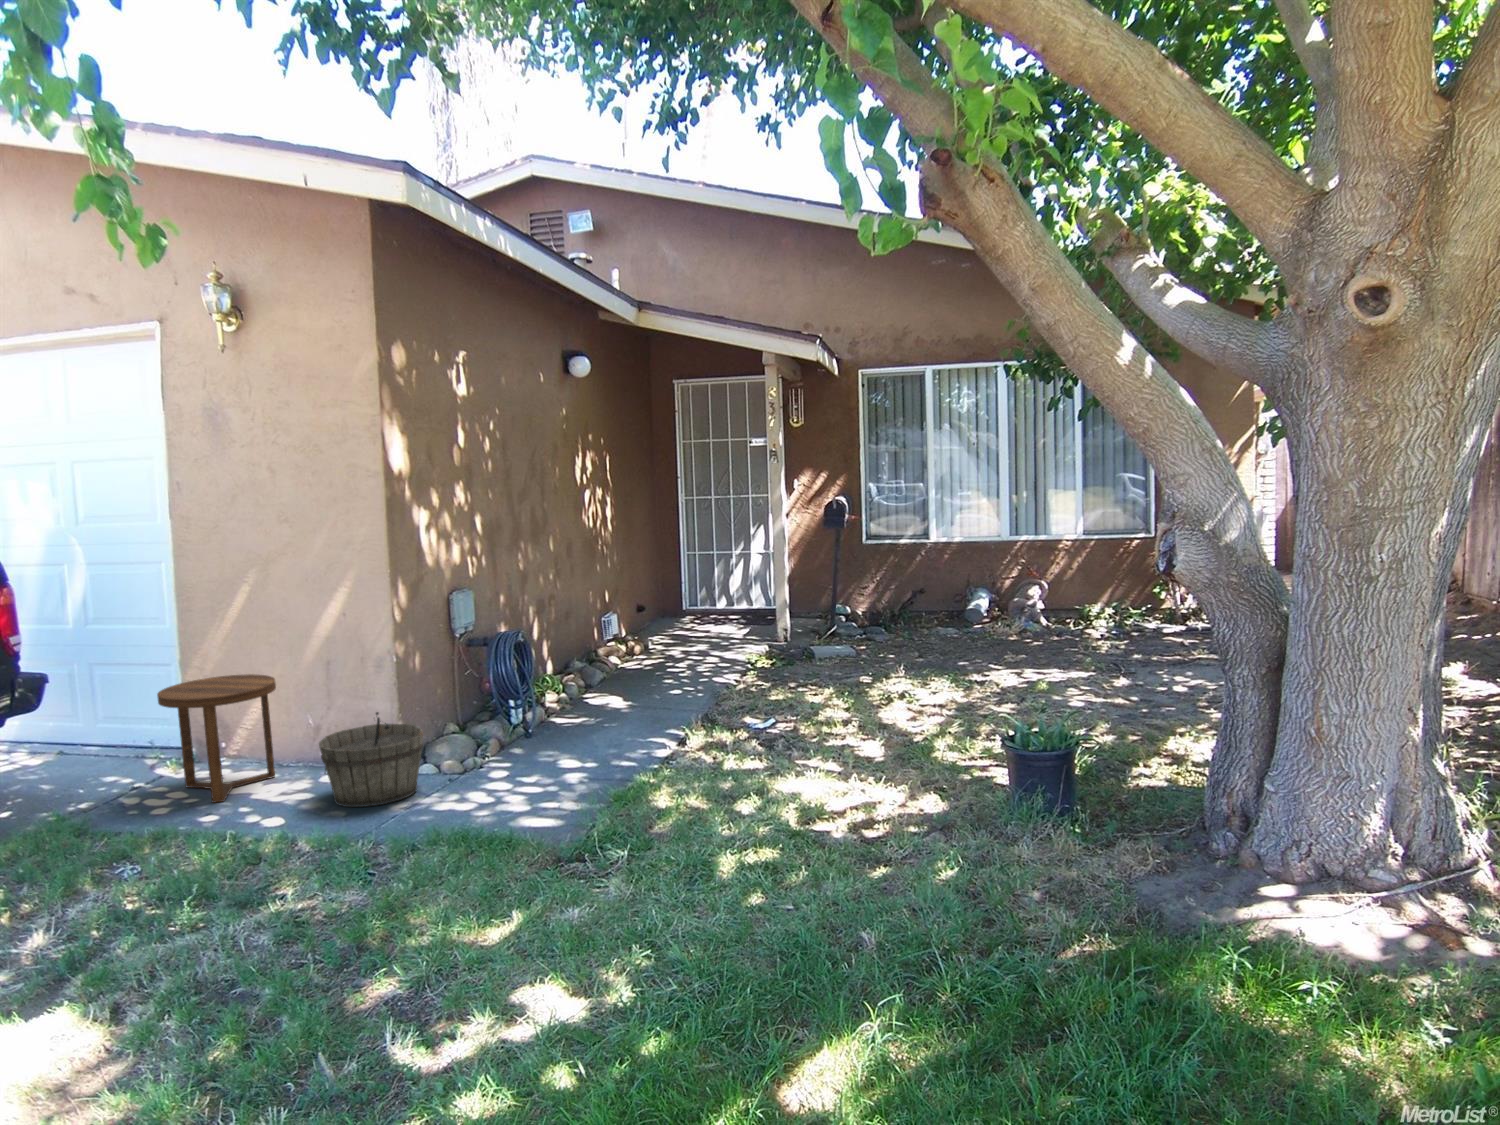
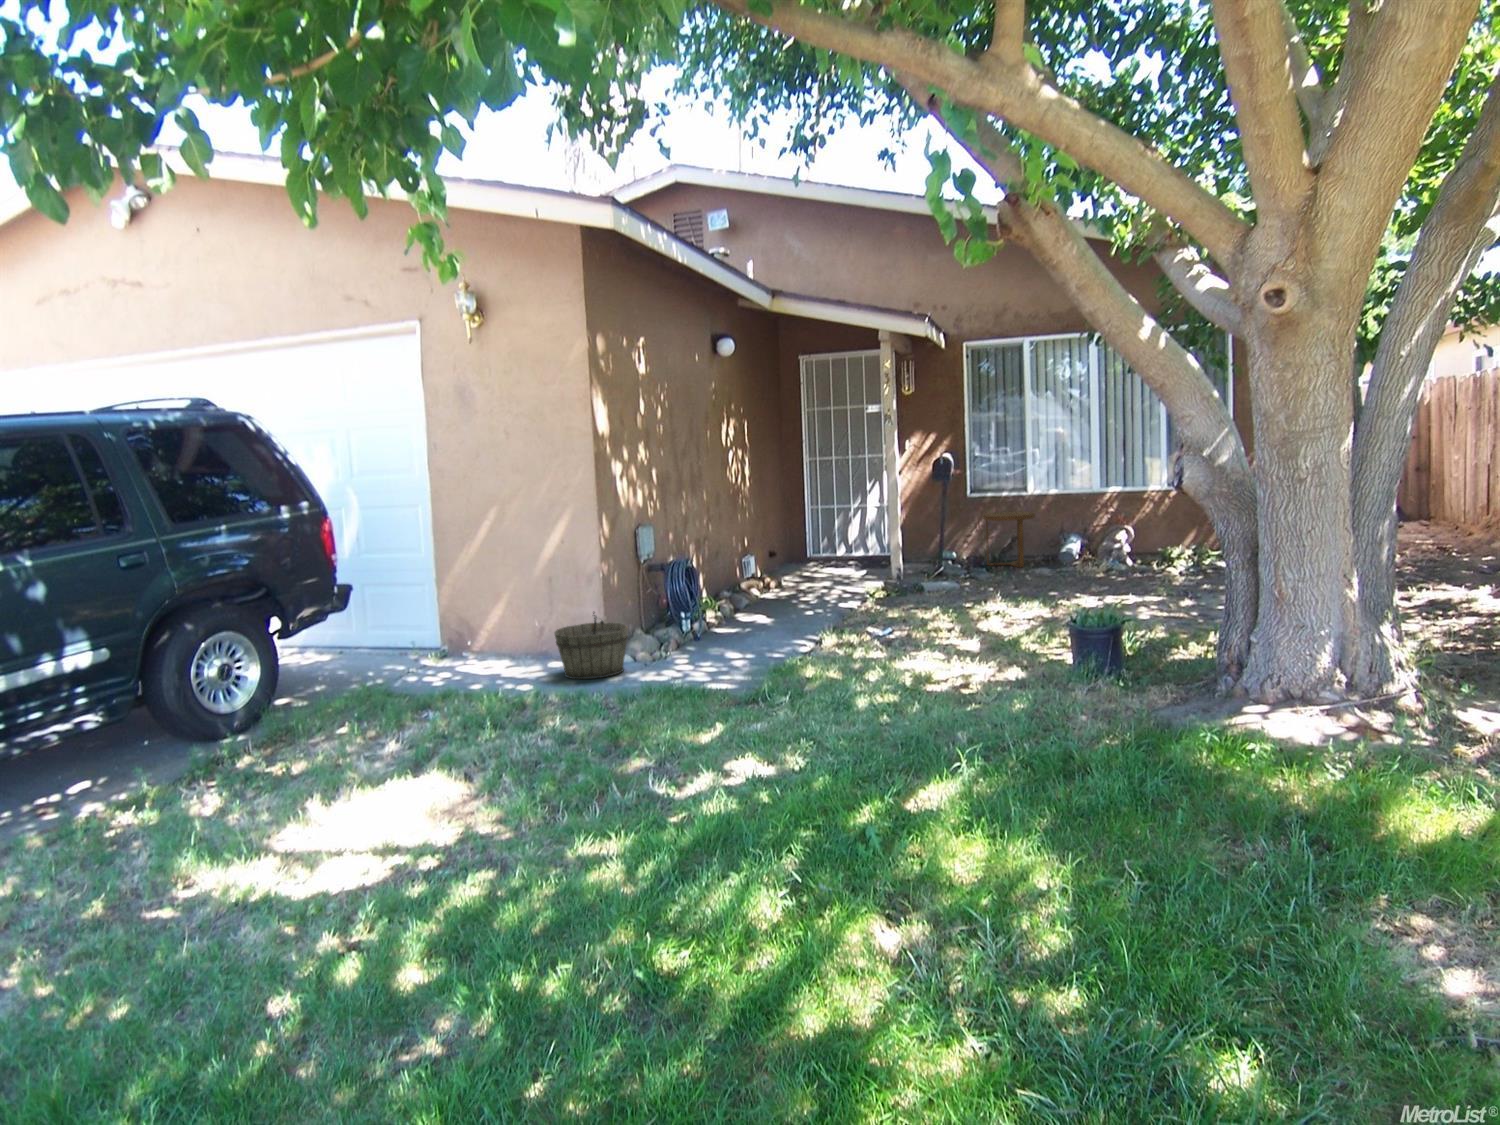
side table: present [157,674,276,803] -> present [982,511,1035,568]

